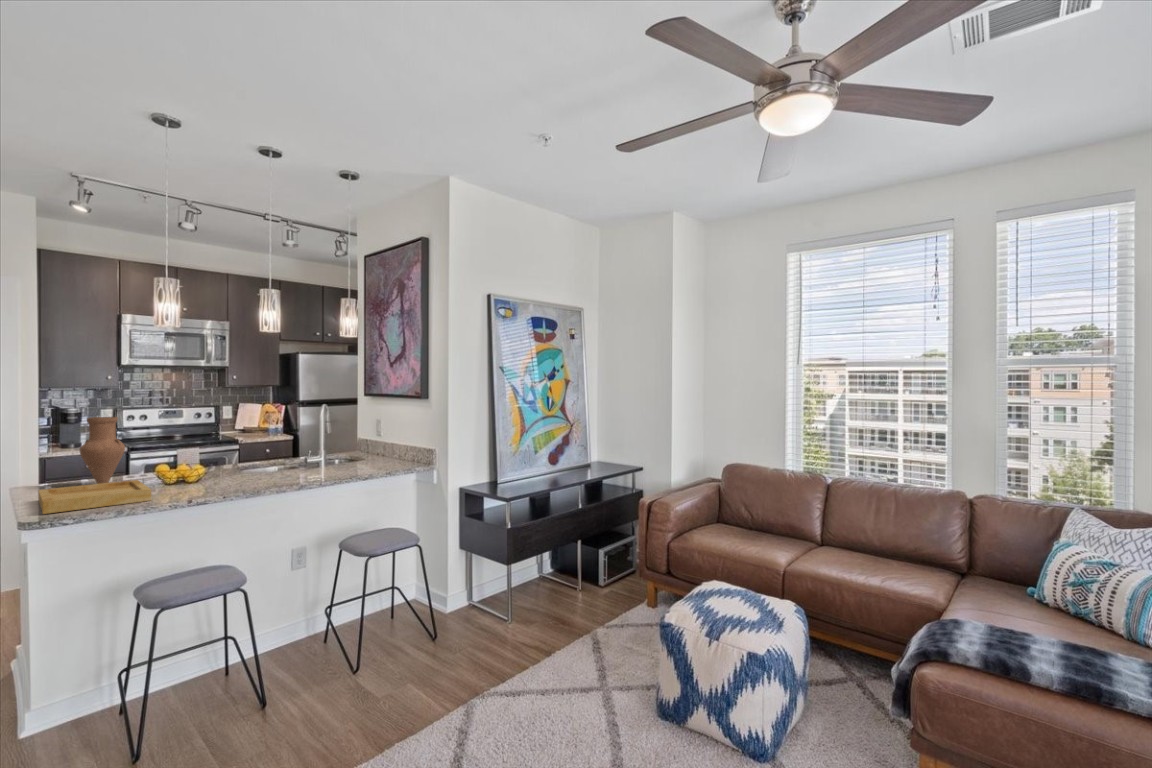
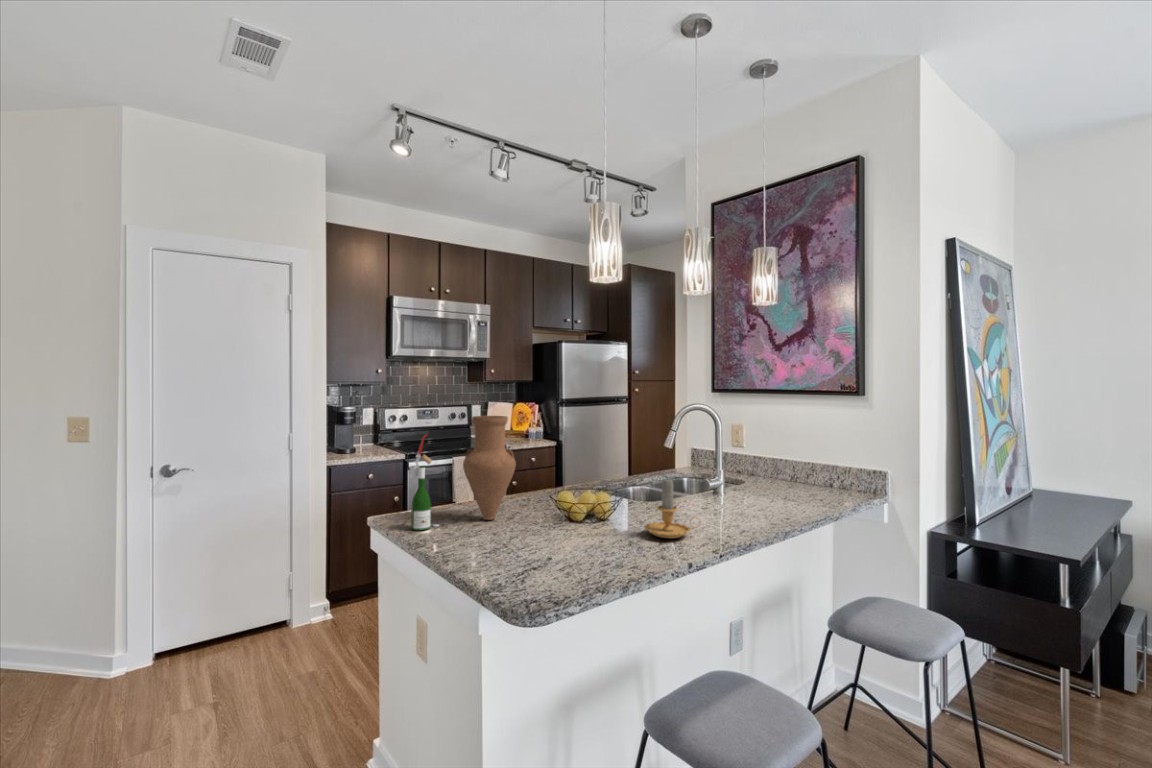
wine bottle: none [33,430,58,492] -> present [410,434,439,530]
candle: none [189,453,228,490] -> present [645,479,700,538]
tray: present [38,480,151,514] -> none [454,515,638,593]

